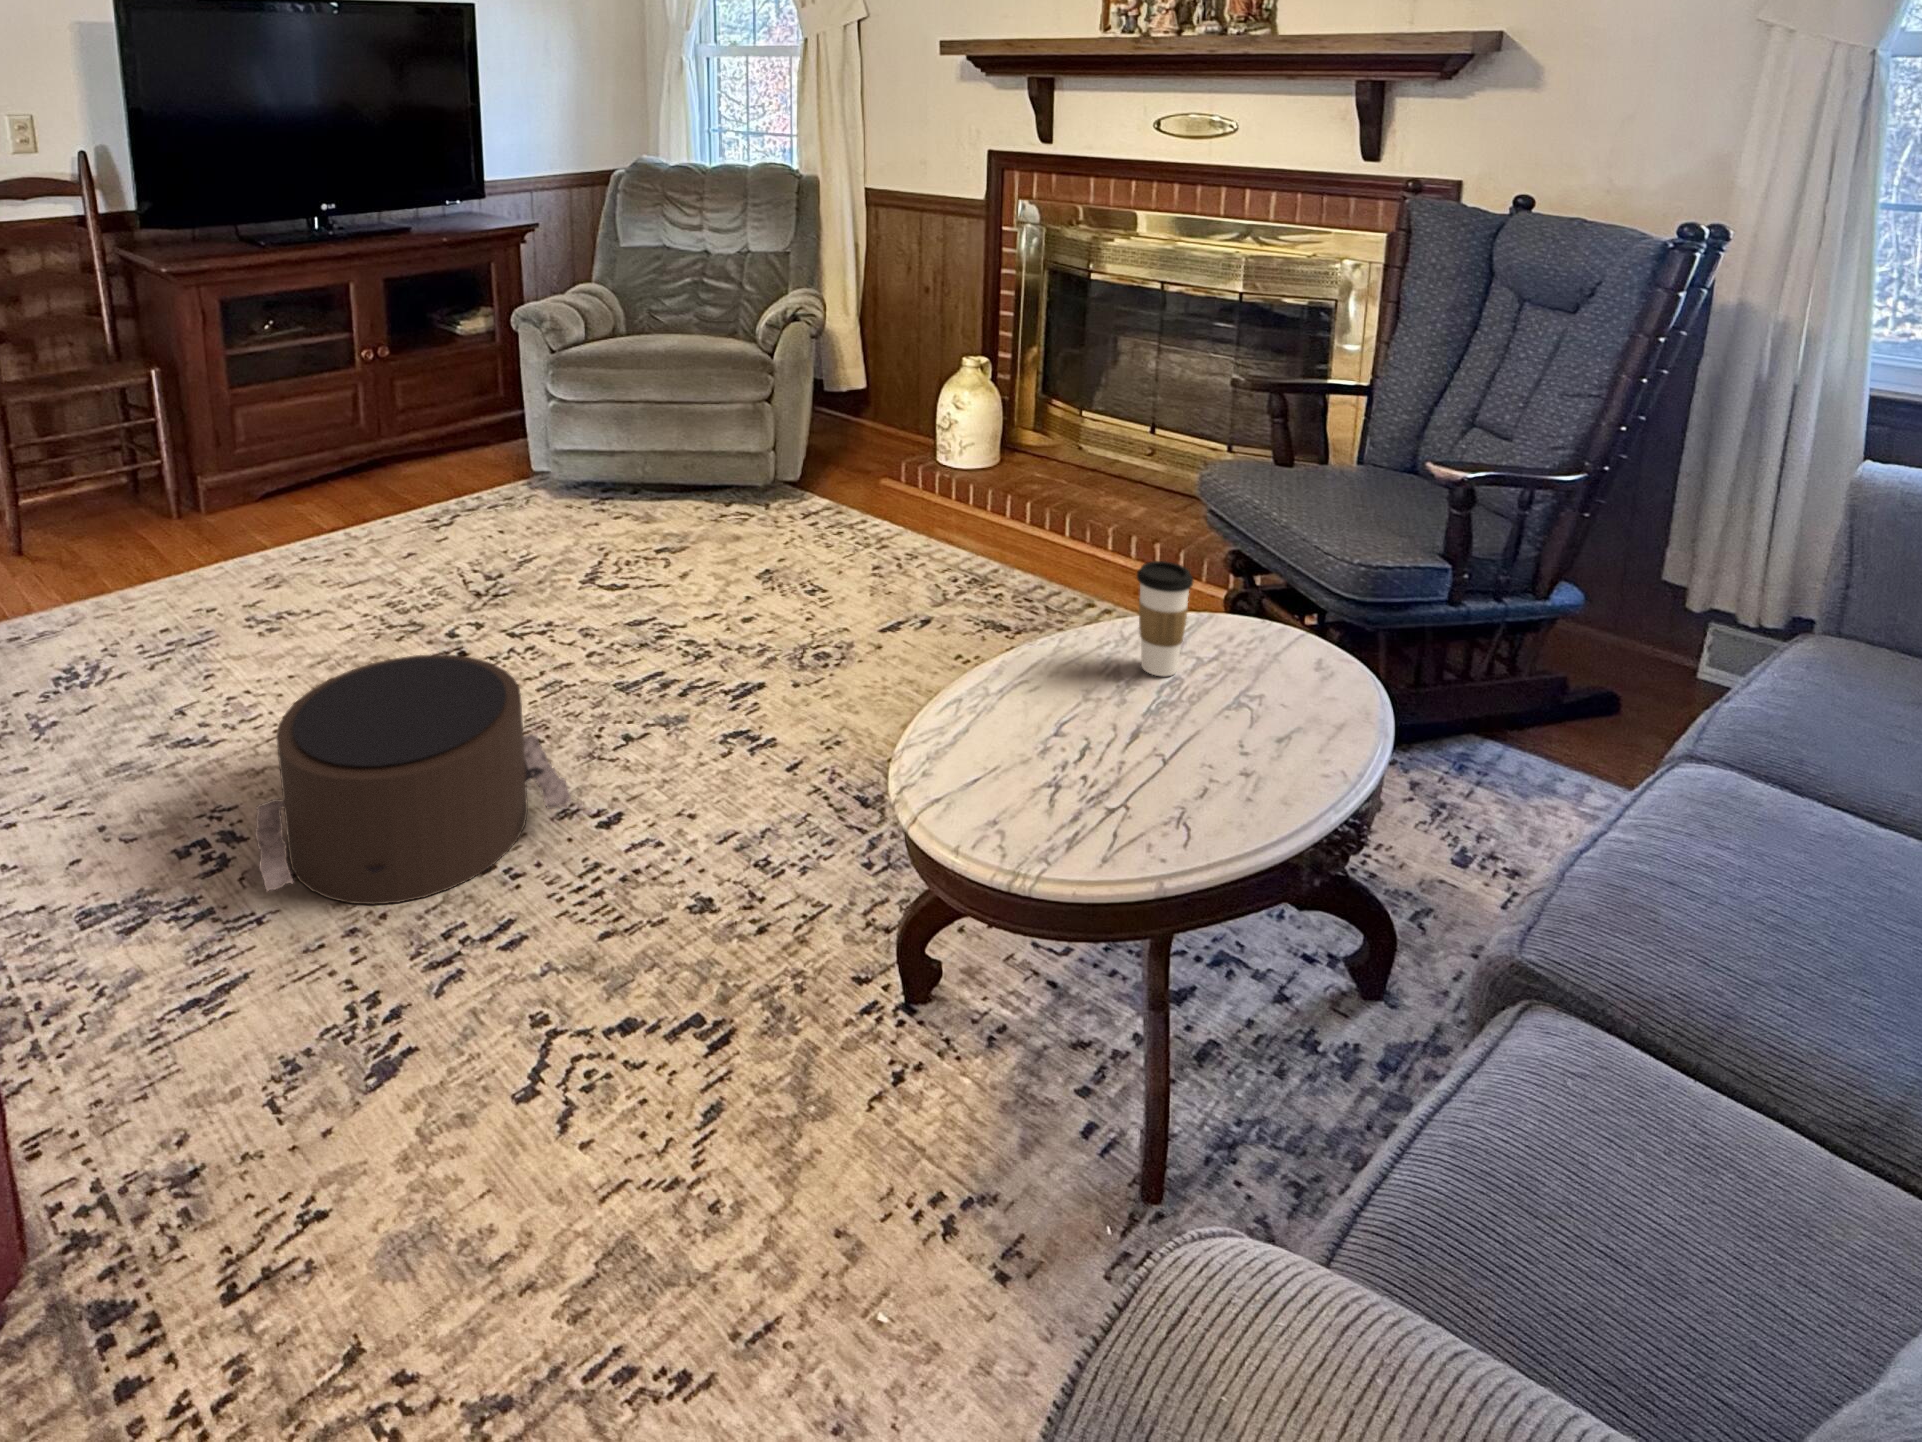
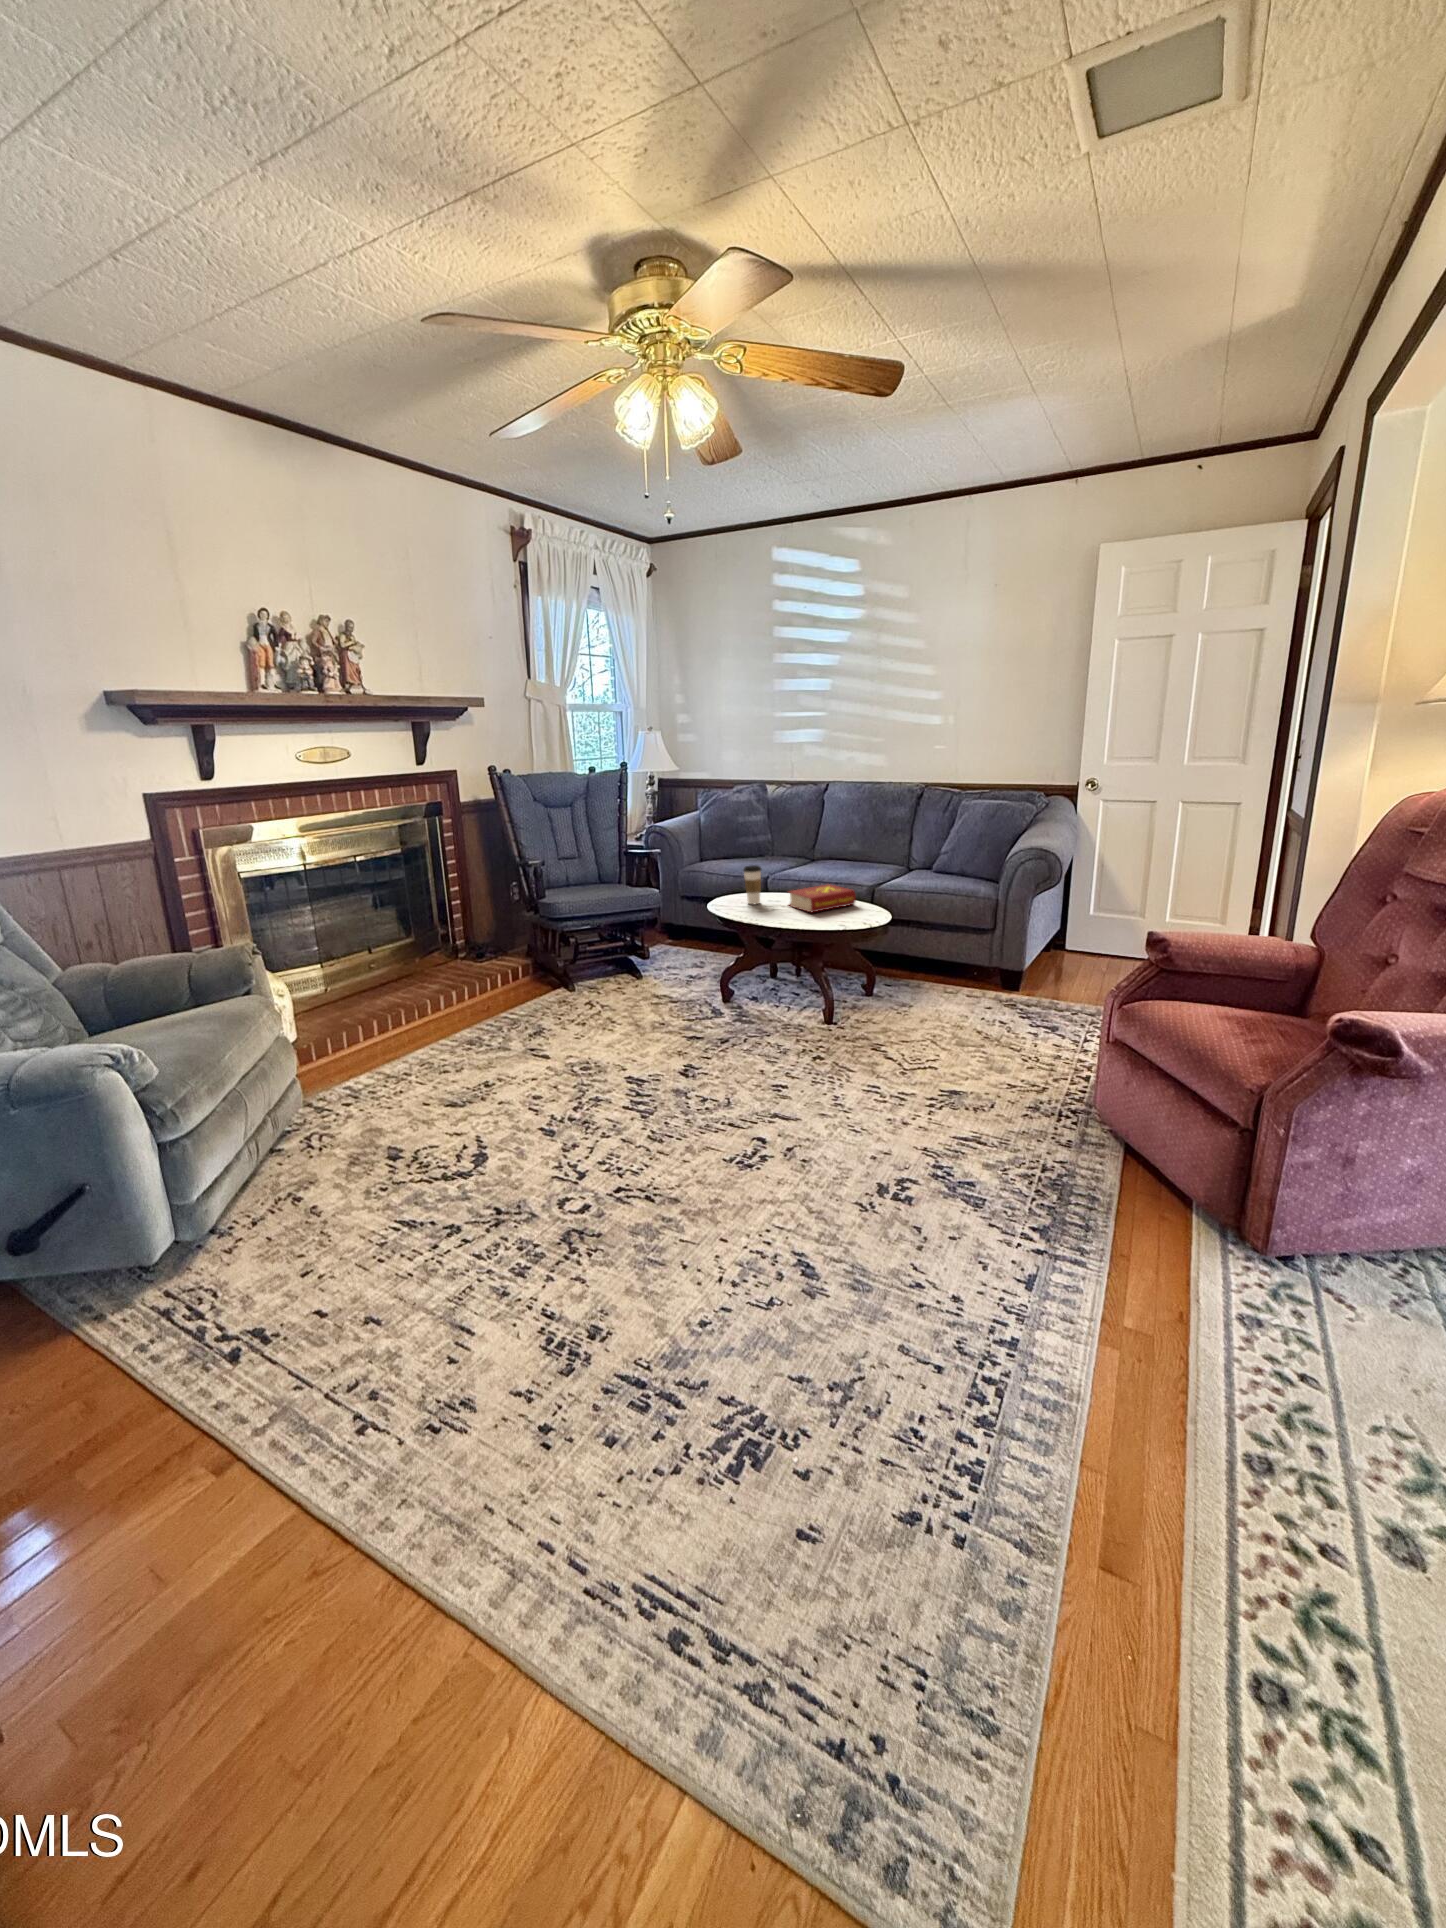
pouf: present [255,654,572,905] -> none [741,1041,924,1177]
book: none [1003,677,1211,828] -> present [789,884,856,912]

